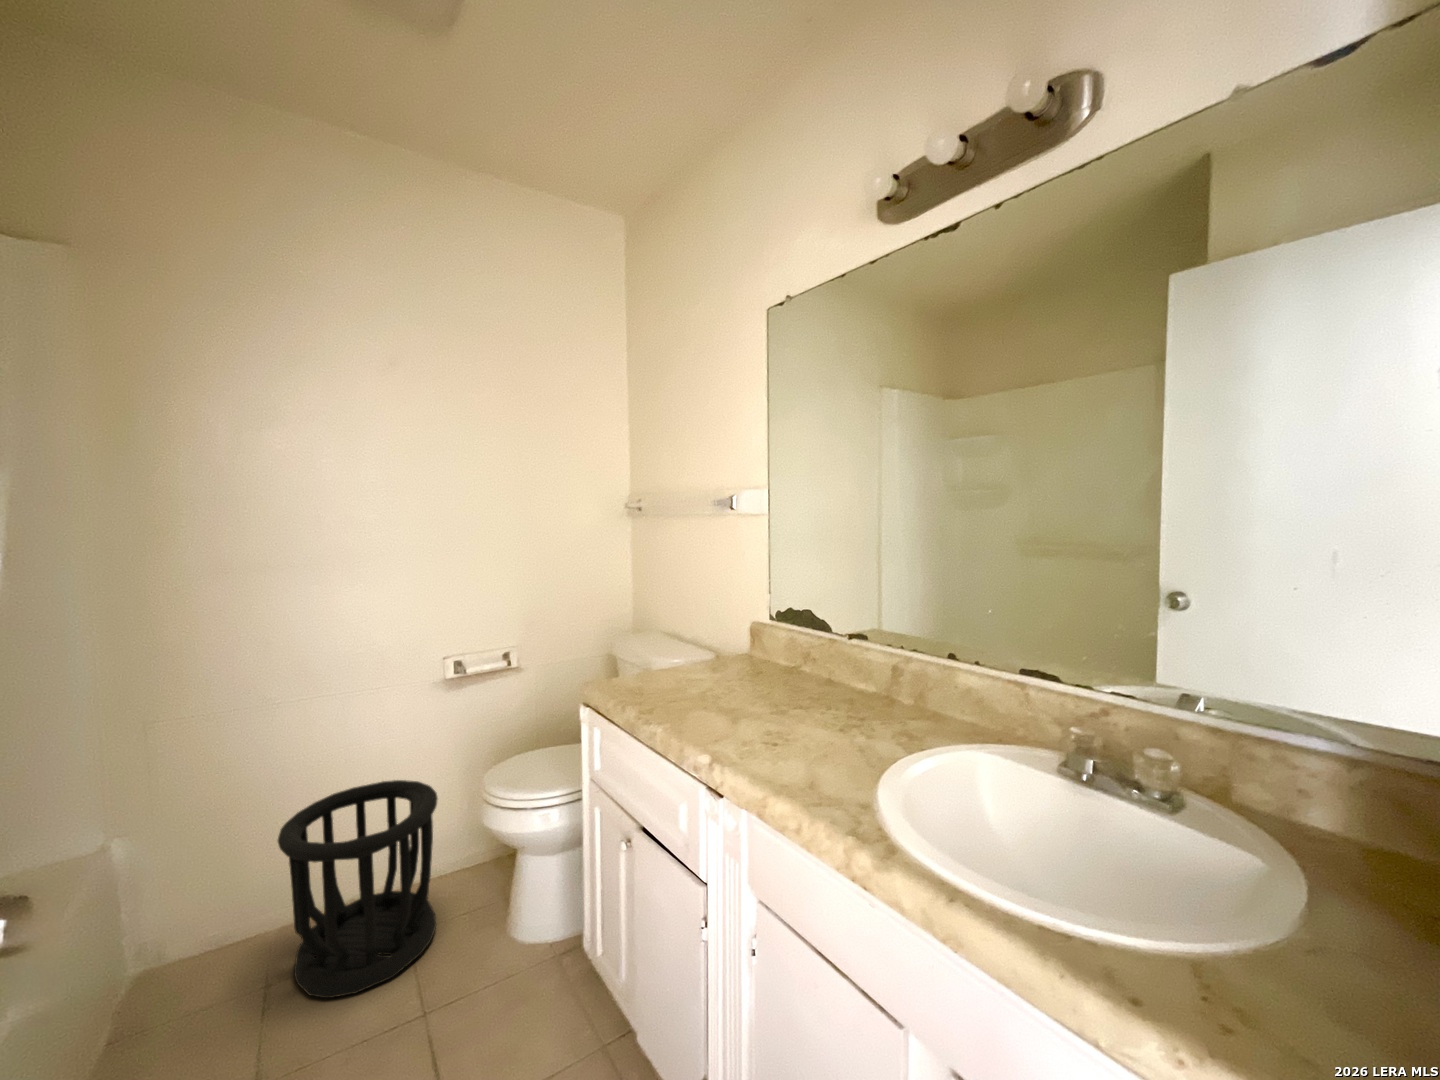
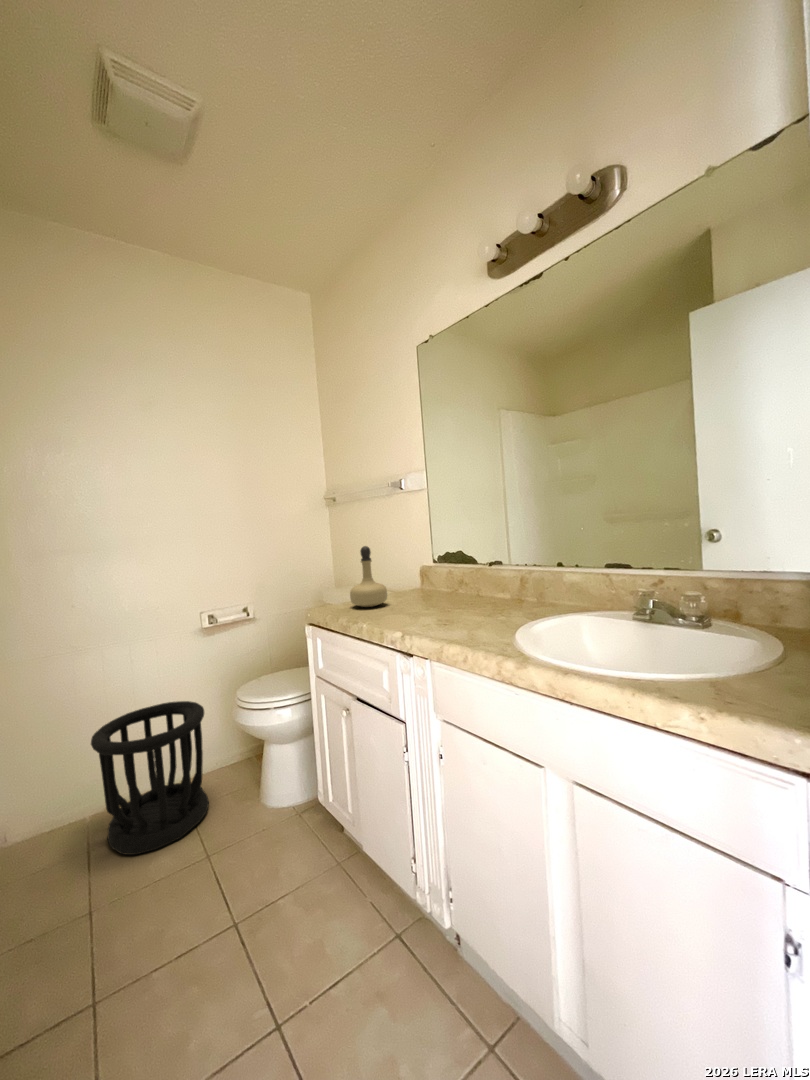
perfume bottle: none [645,600,698,688] -> present [350,546,387,607]

